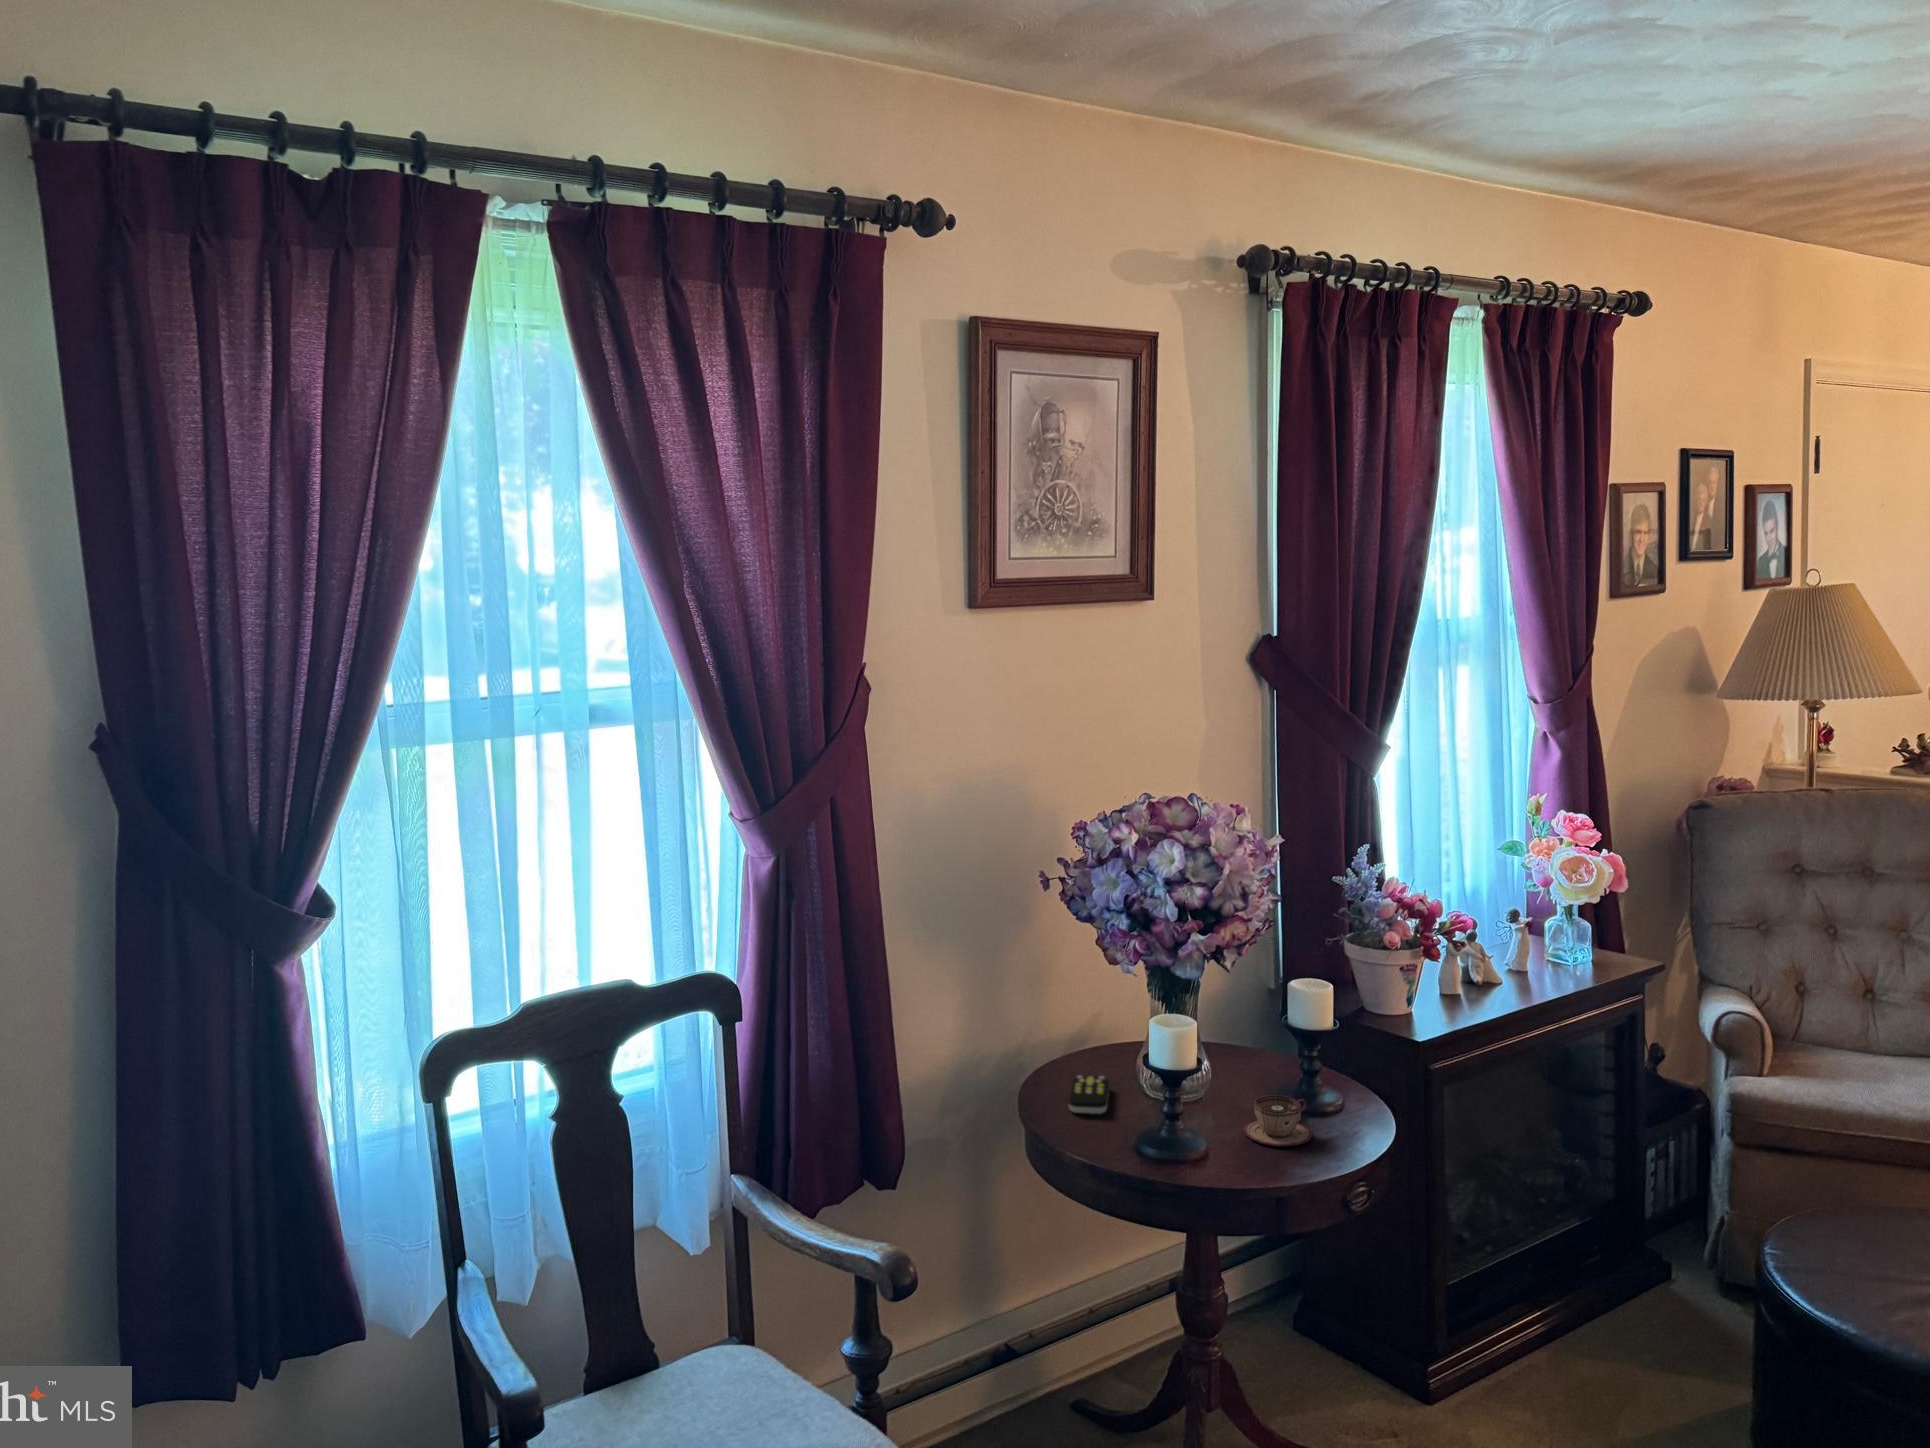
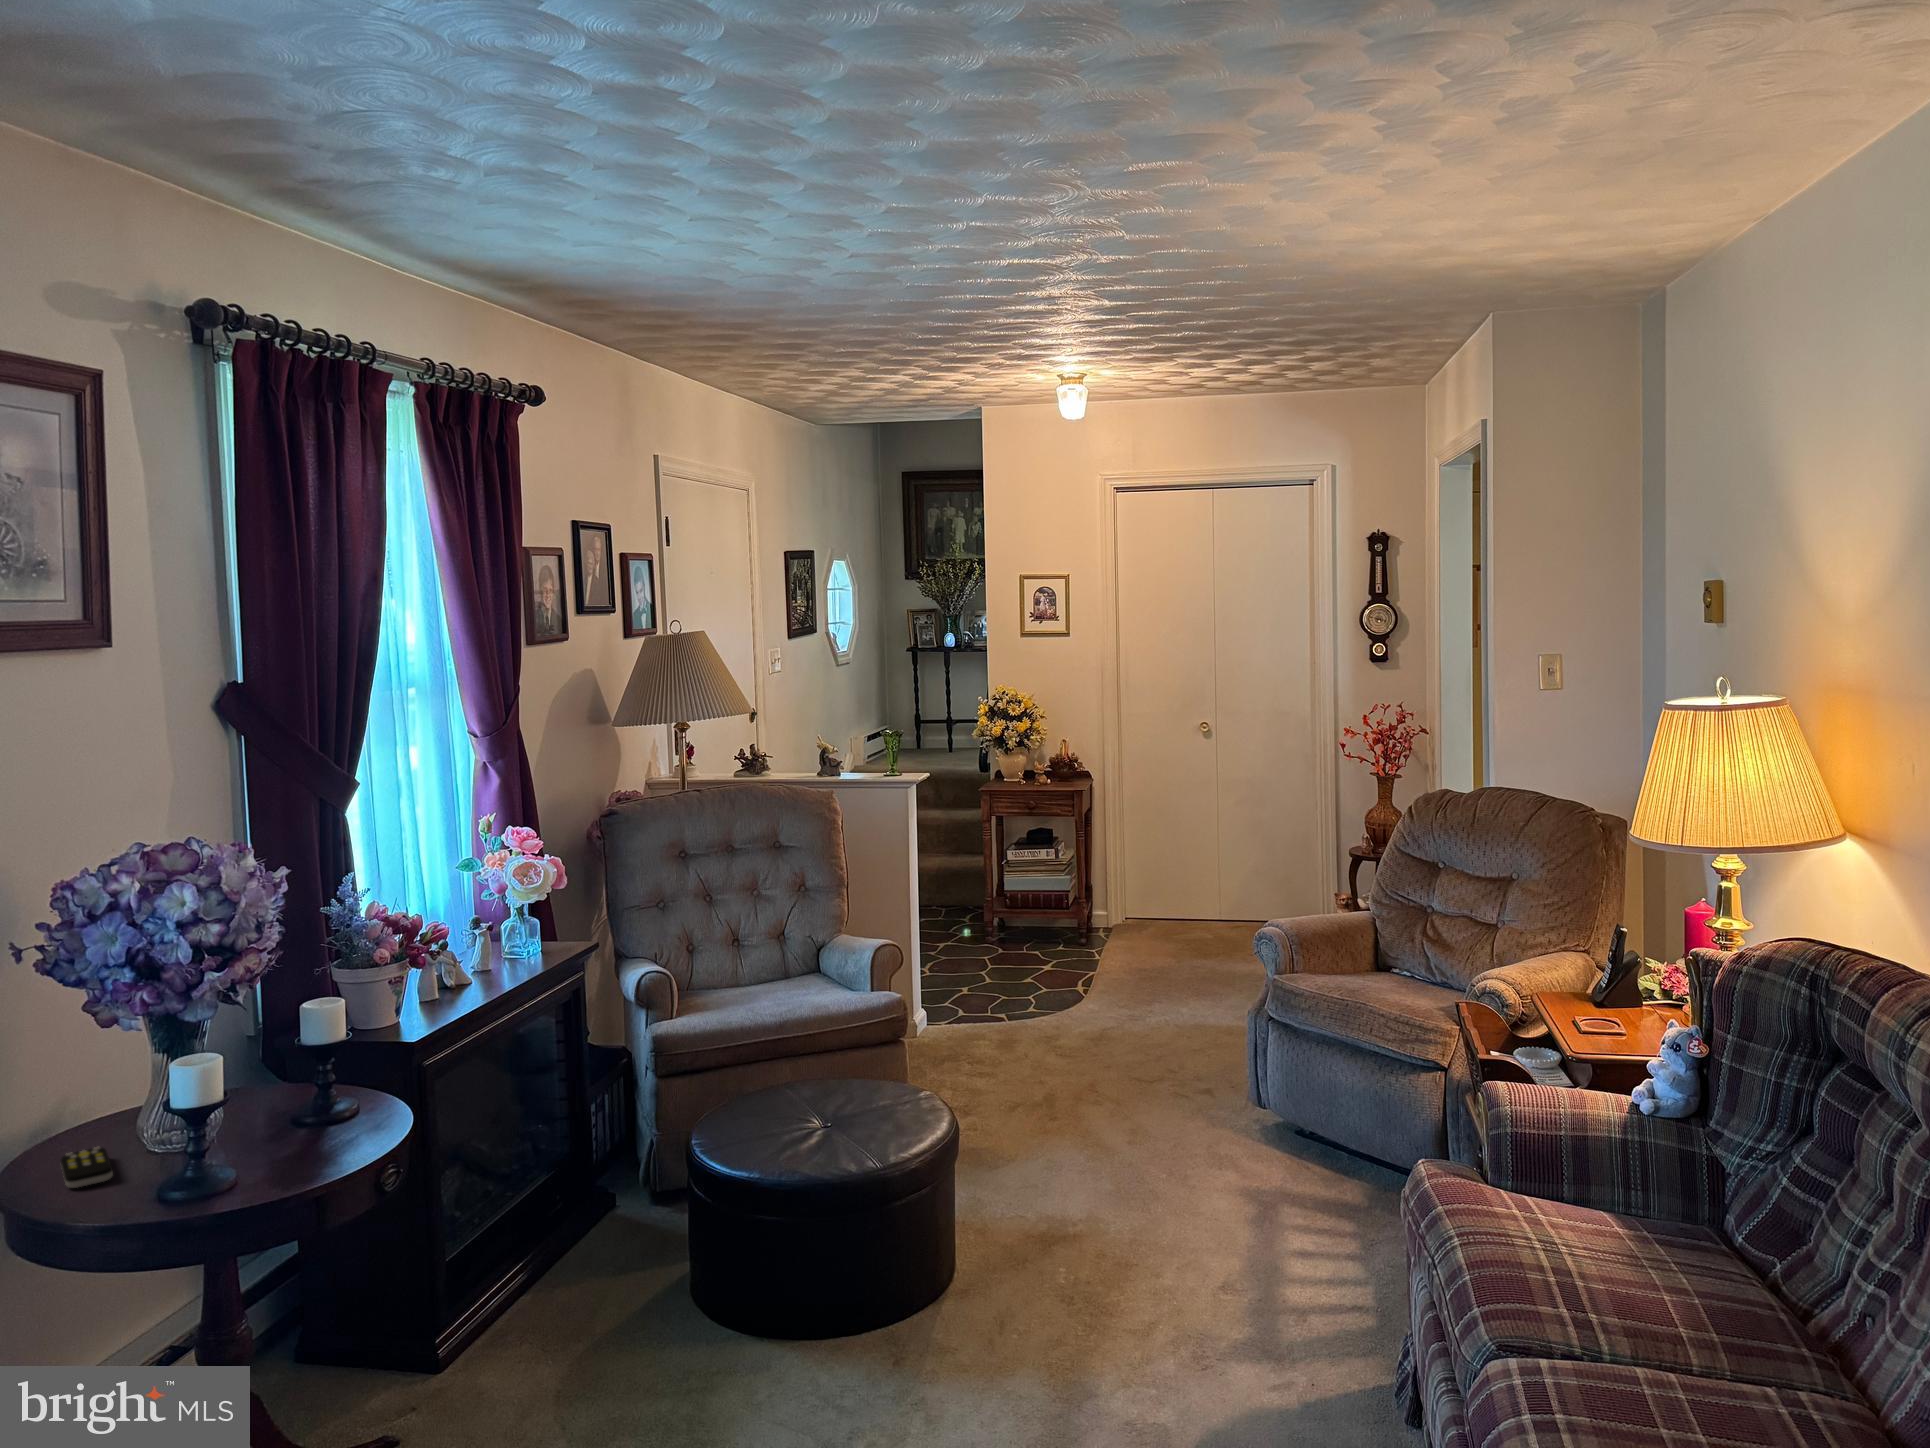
teacup: present [1243,1095,1312,1146] -> none [269,1109,340,1159]

